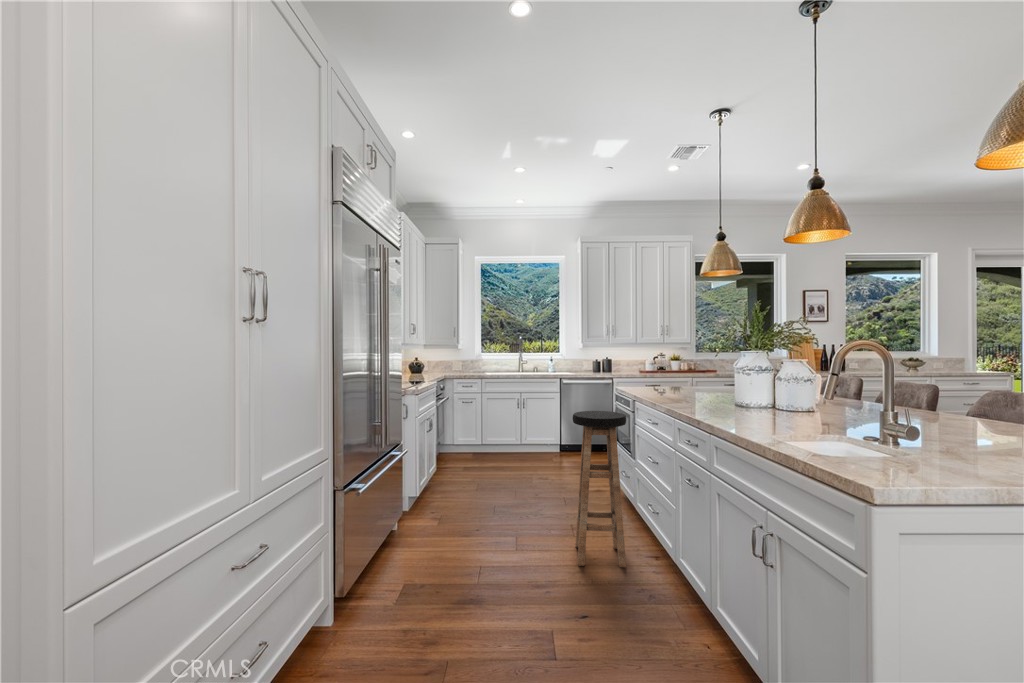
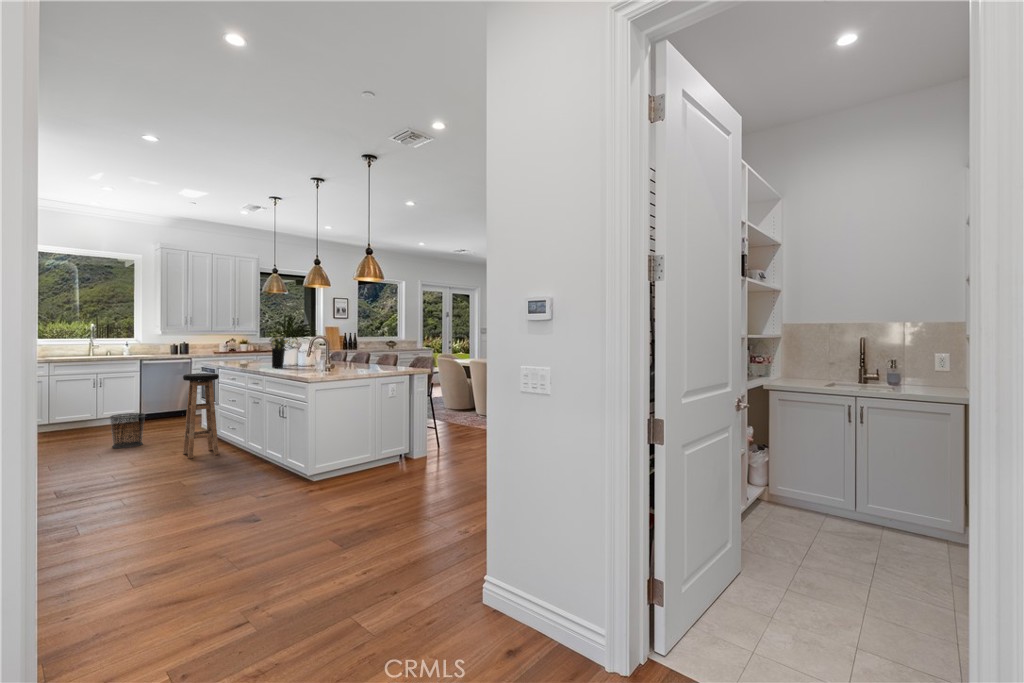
flower arrangement: none [712,339,779,416] -> present [271,335,294,368]
trash can: none [505,453,544,505] -> present [110,413,145,448]

